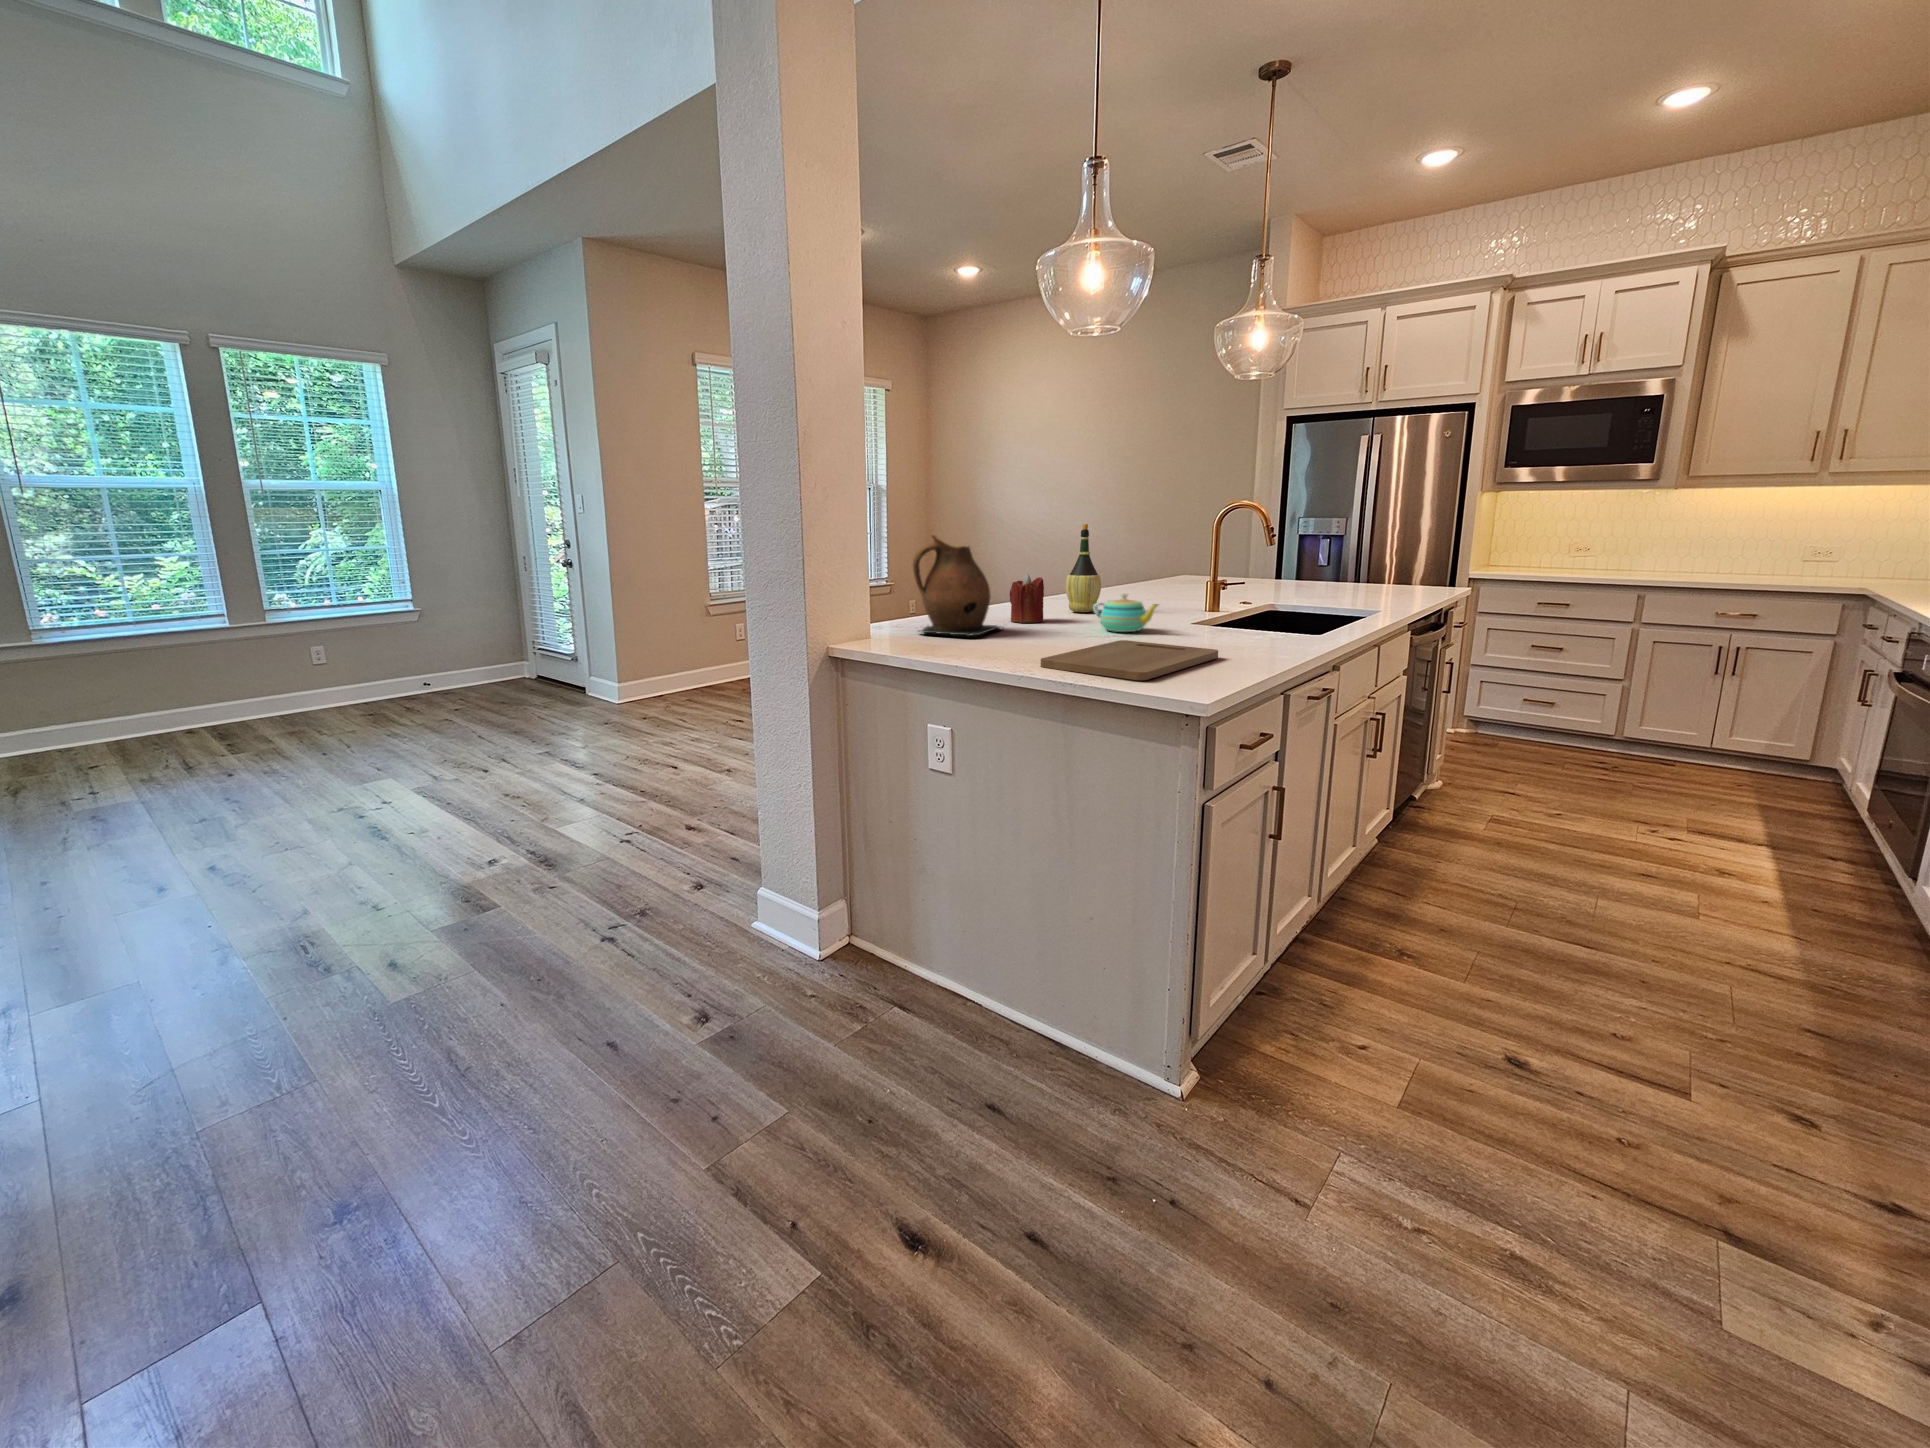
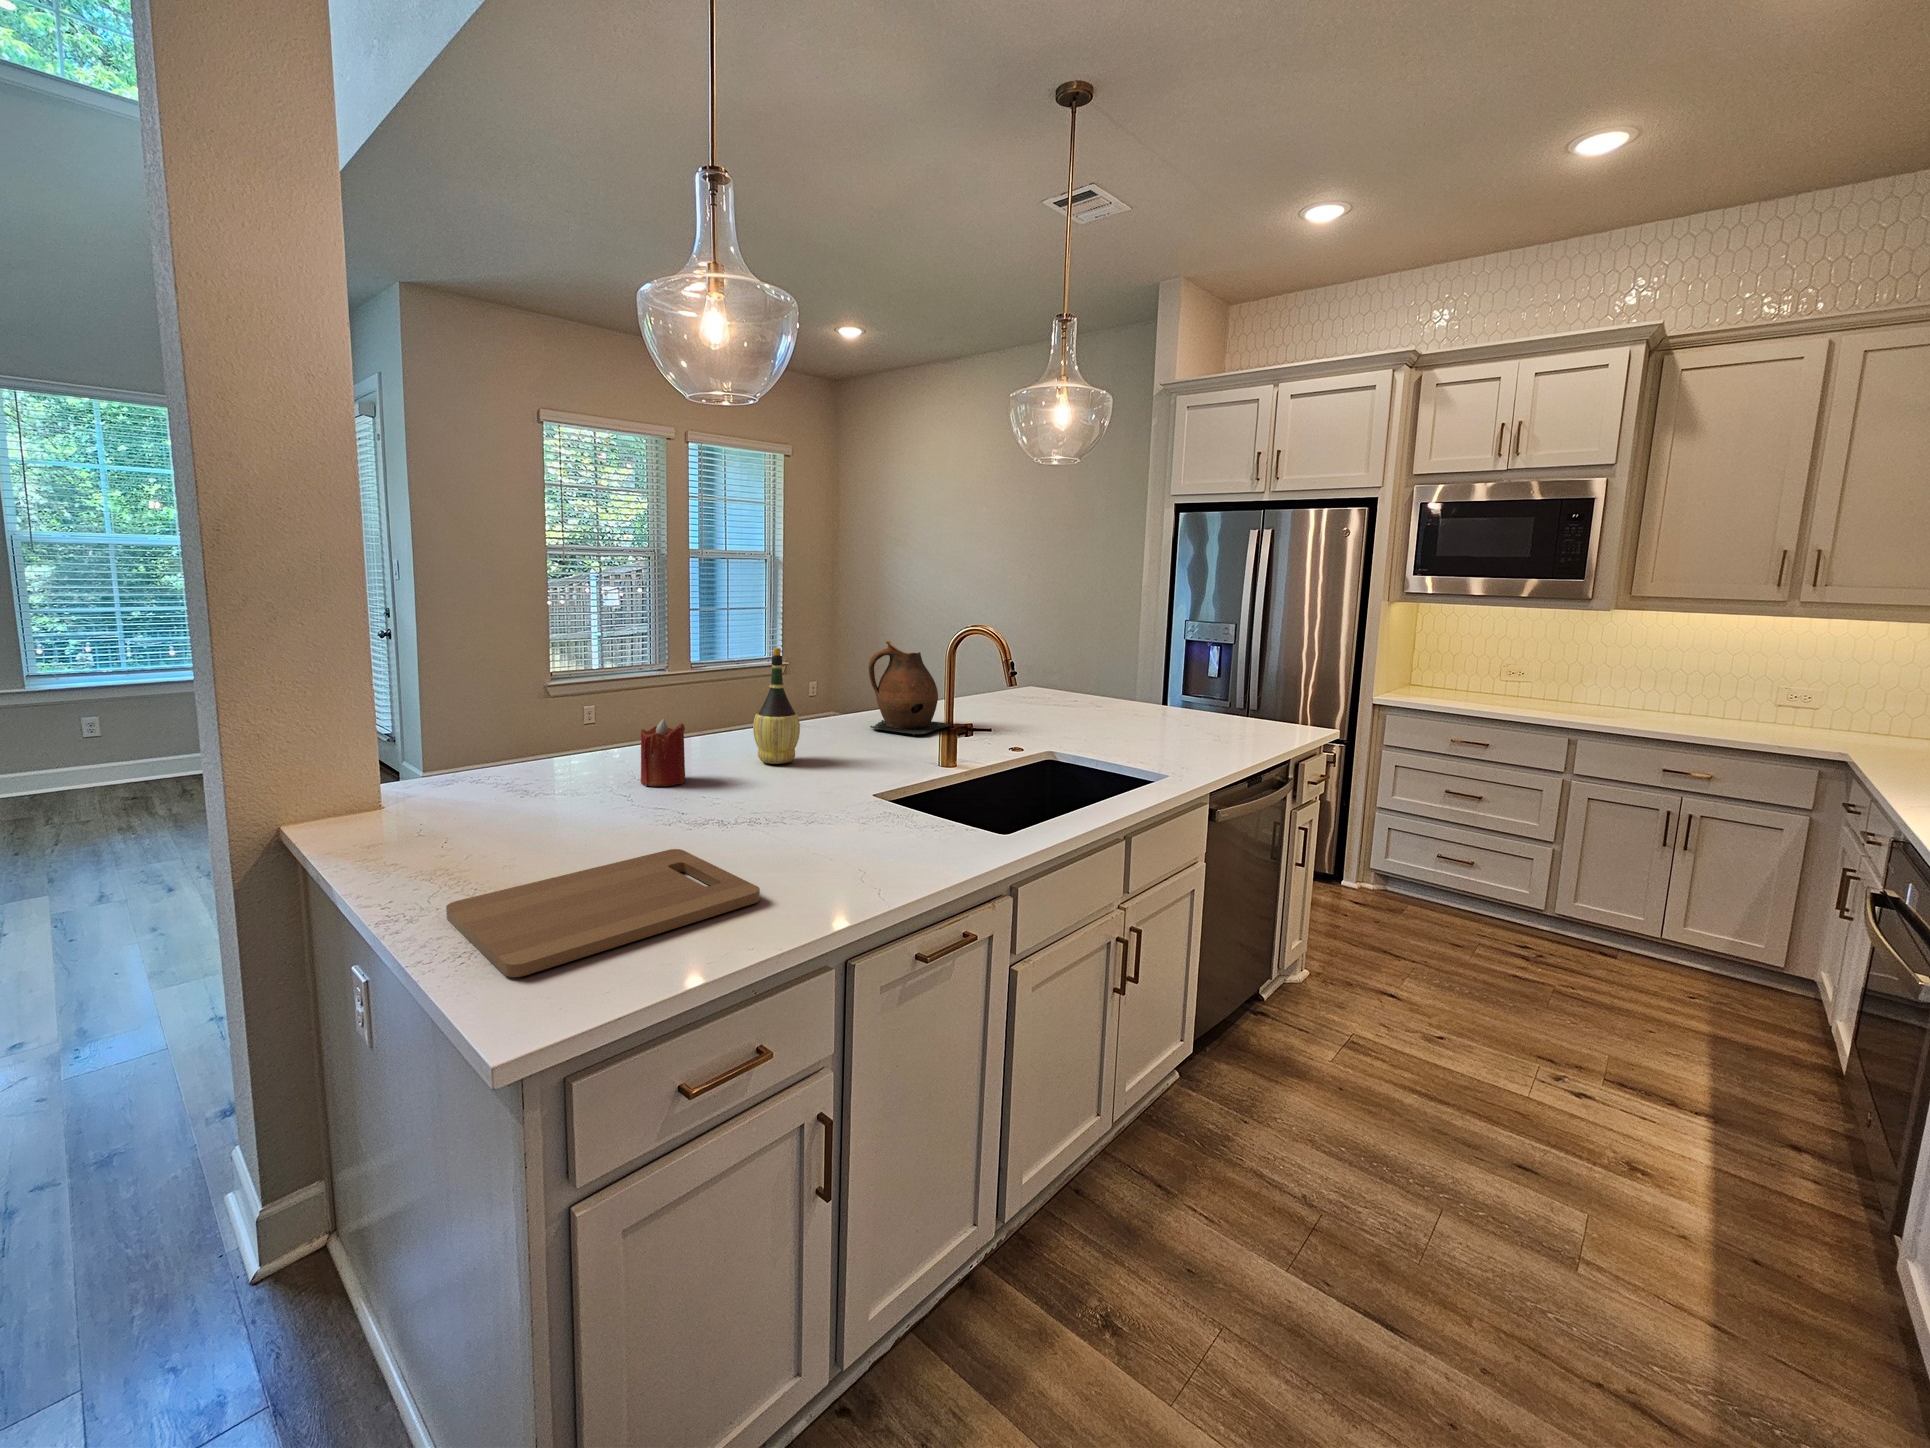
ceramic pitcher: present [913,535,1001,636] -> present [869,641,950,736]
teapot: present [1094,594,1158,632] -> none [717,762,783,818]

